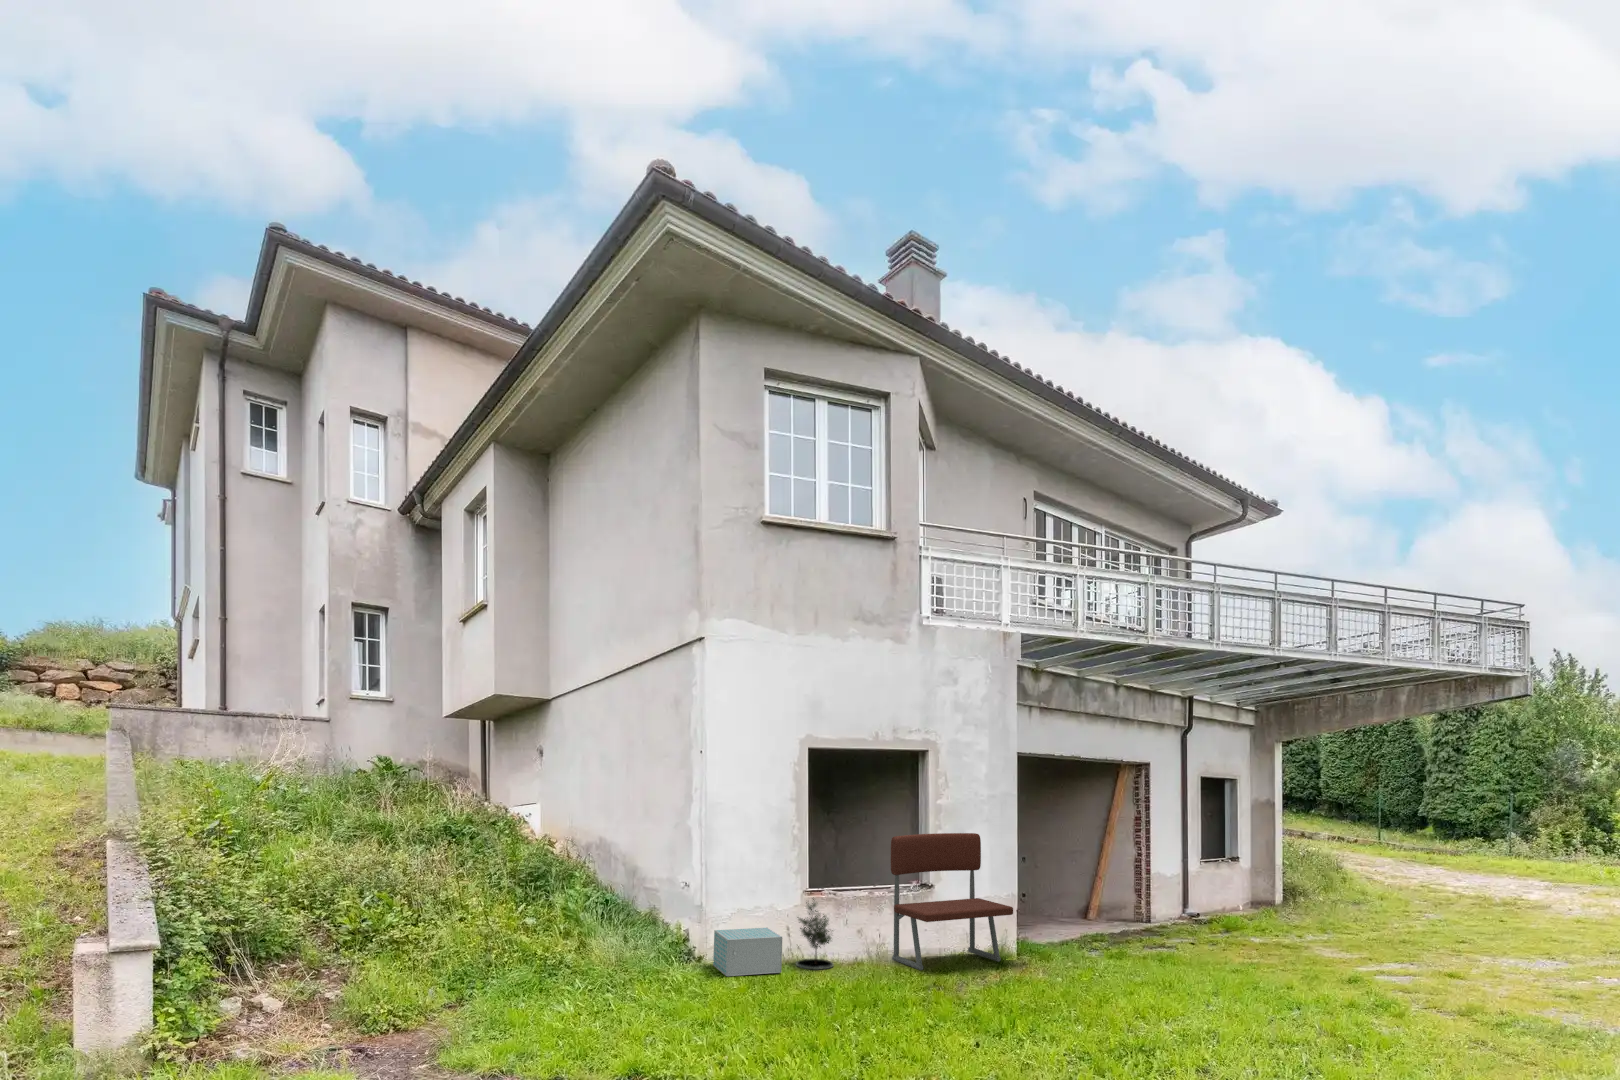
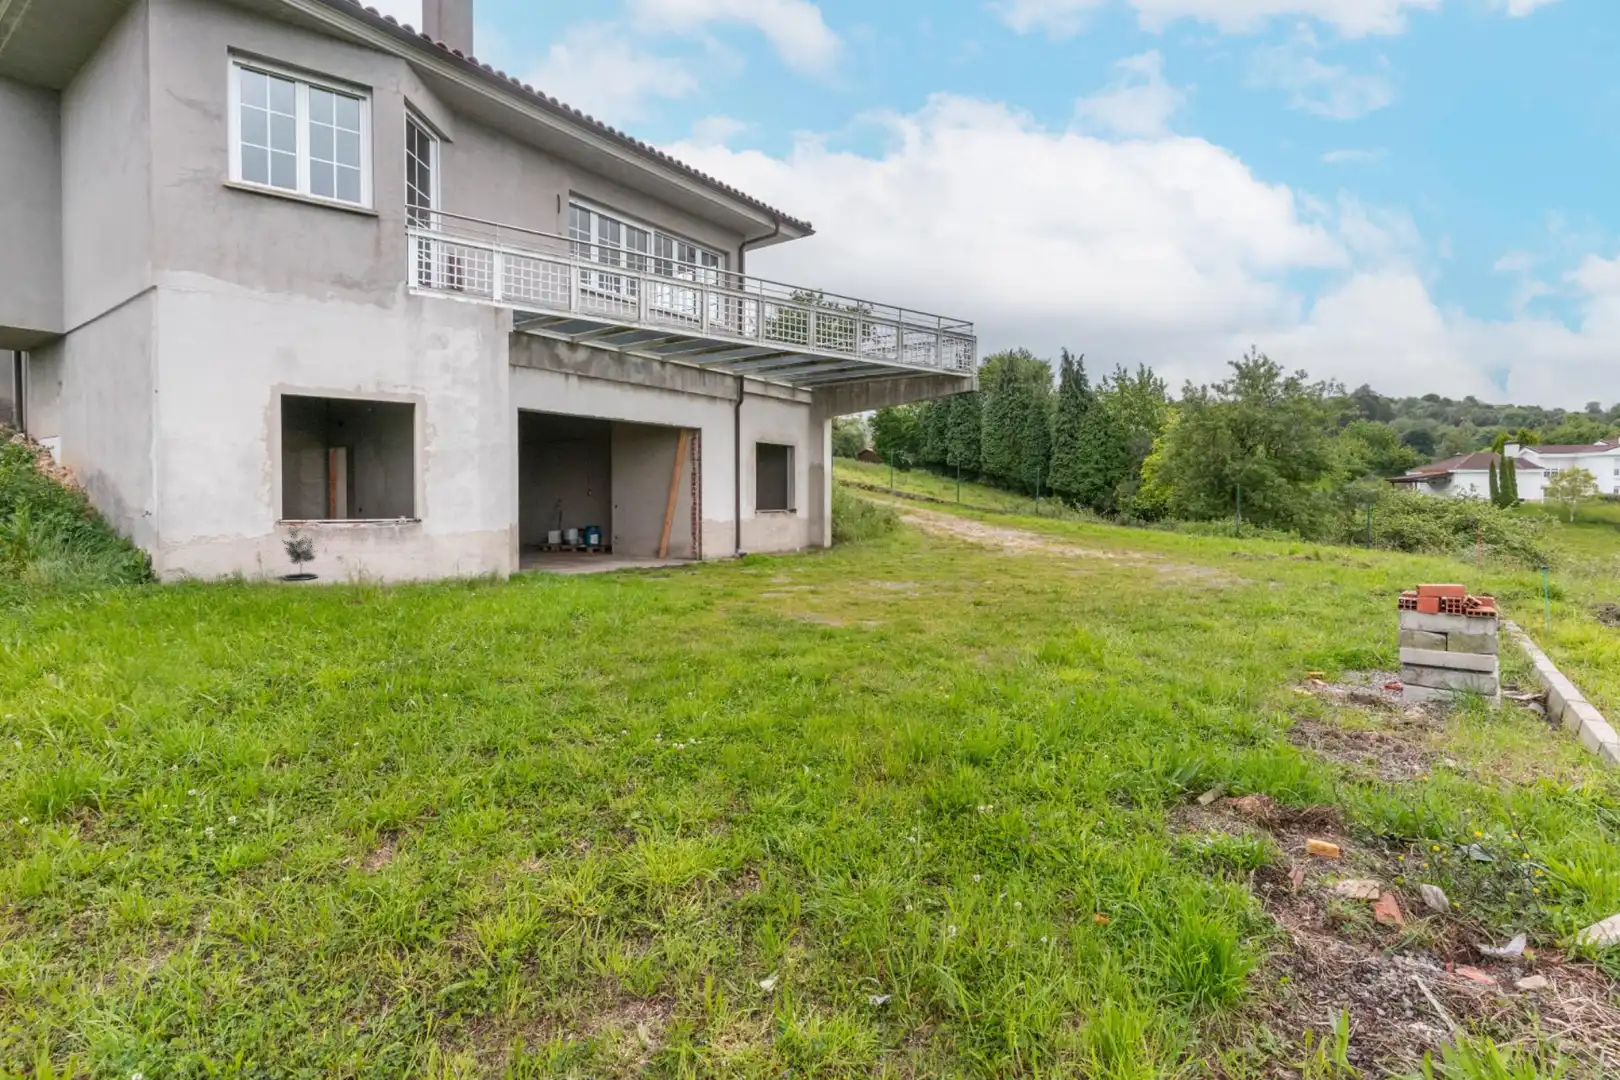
bench: present [891,833,1013,970] -> none [375,475,482,579]
storage box: present [713,928,782,976] -> none [200,549,258,585]

